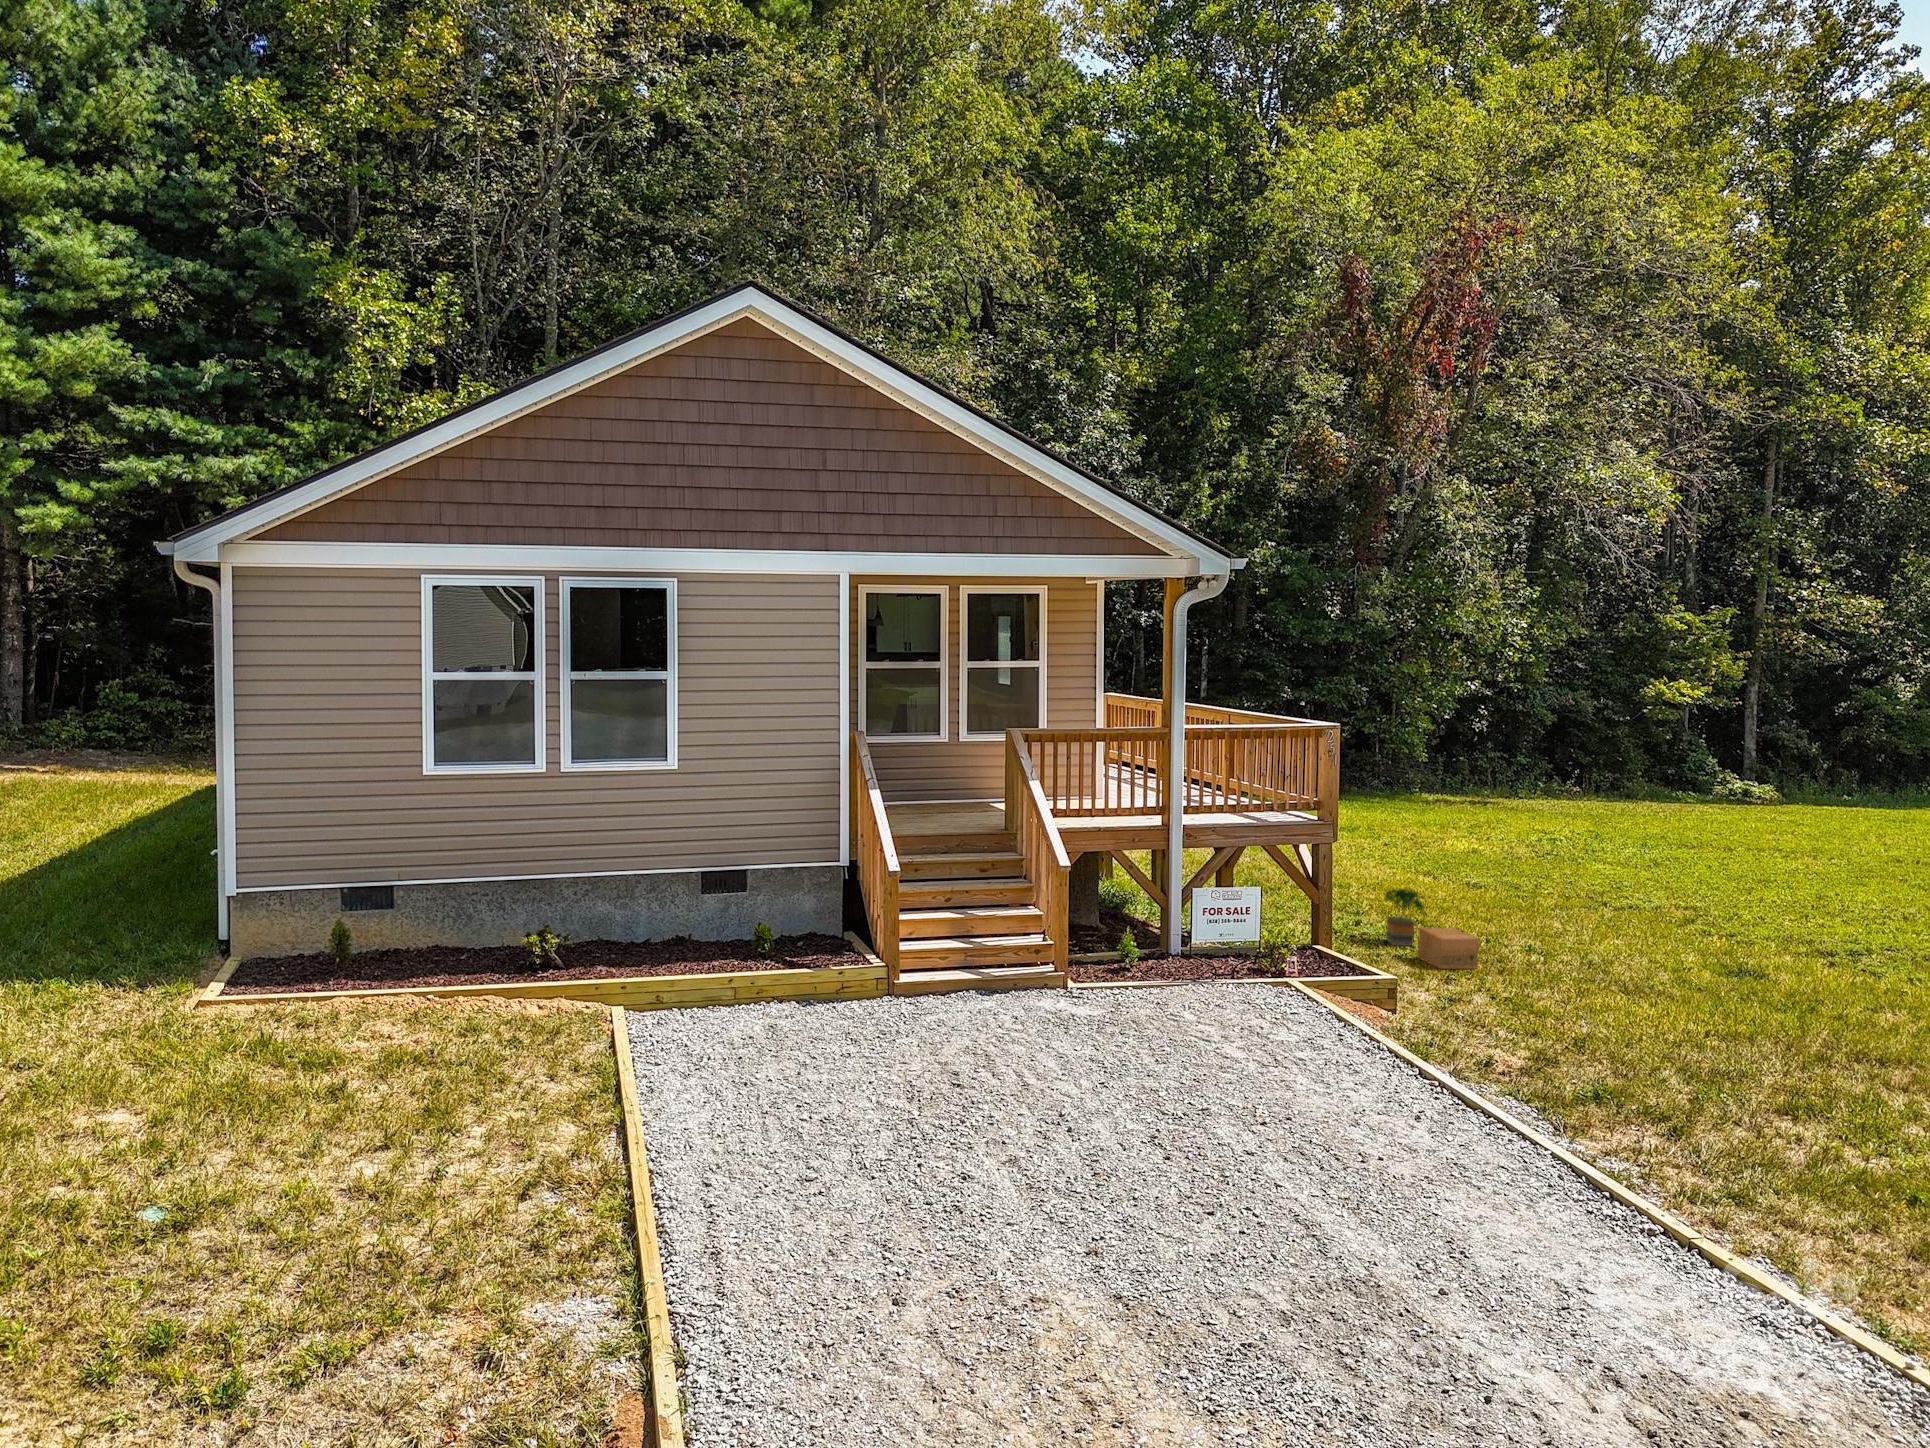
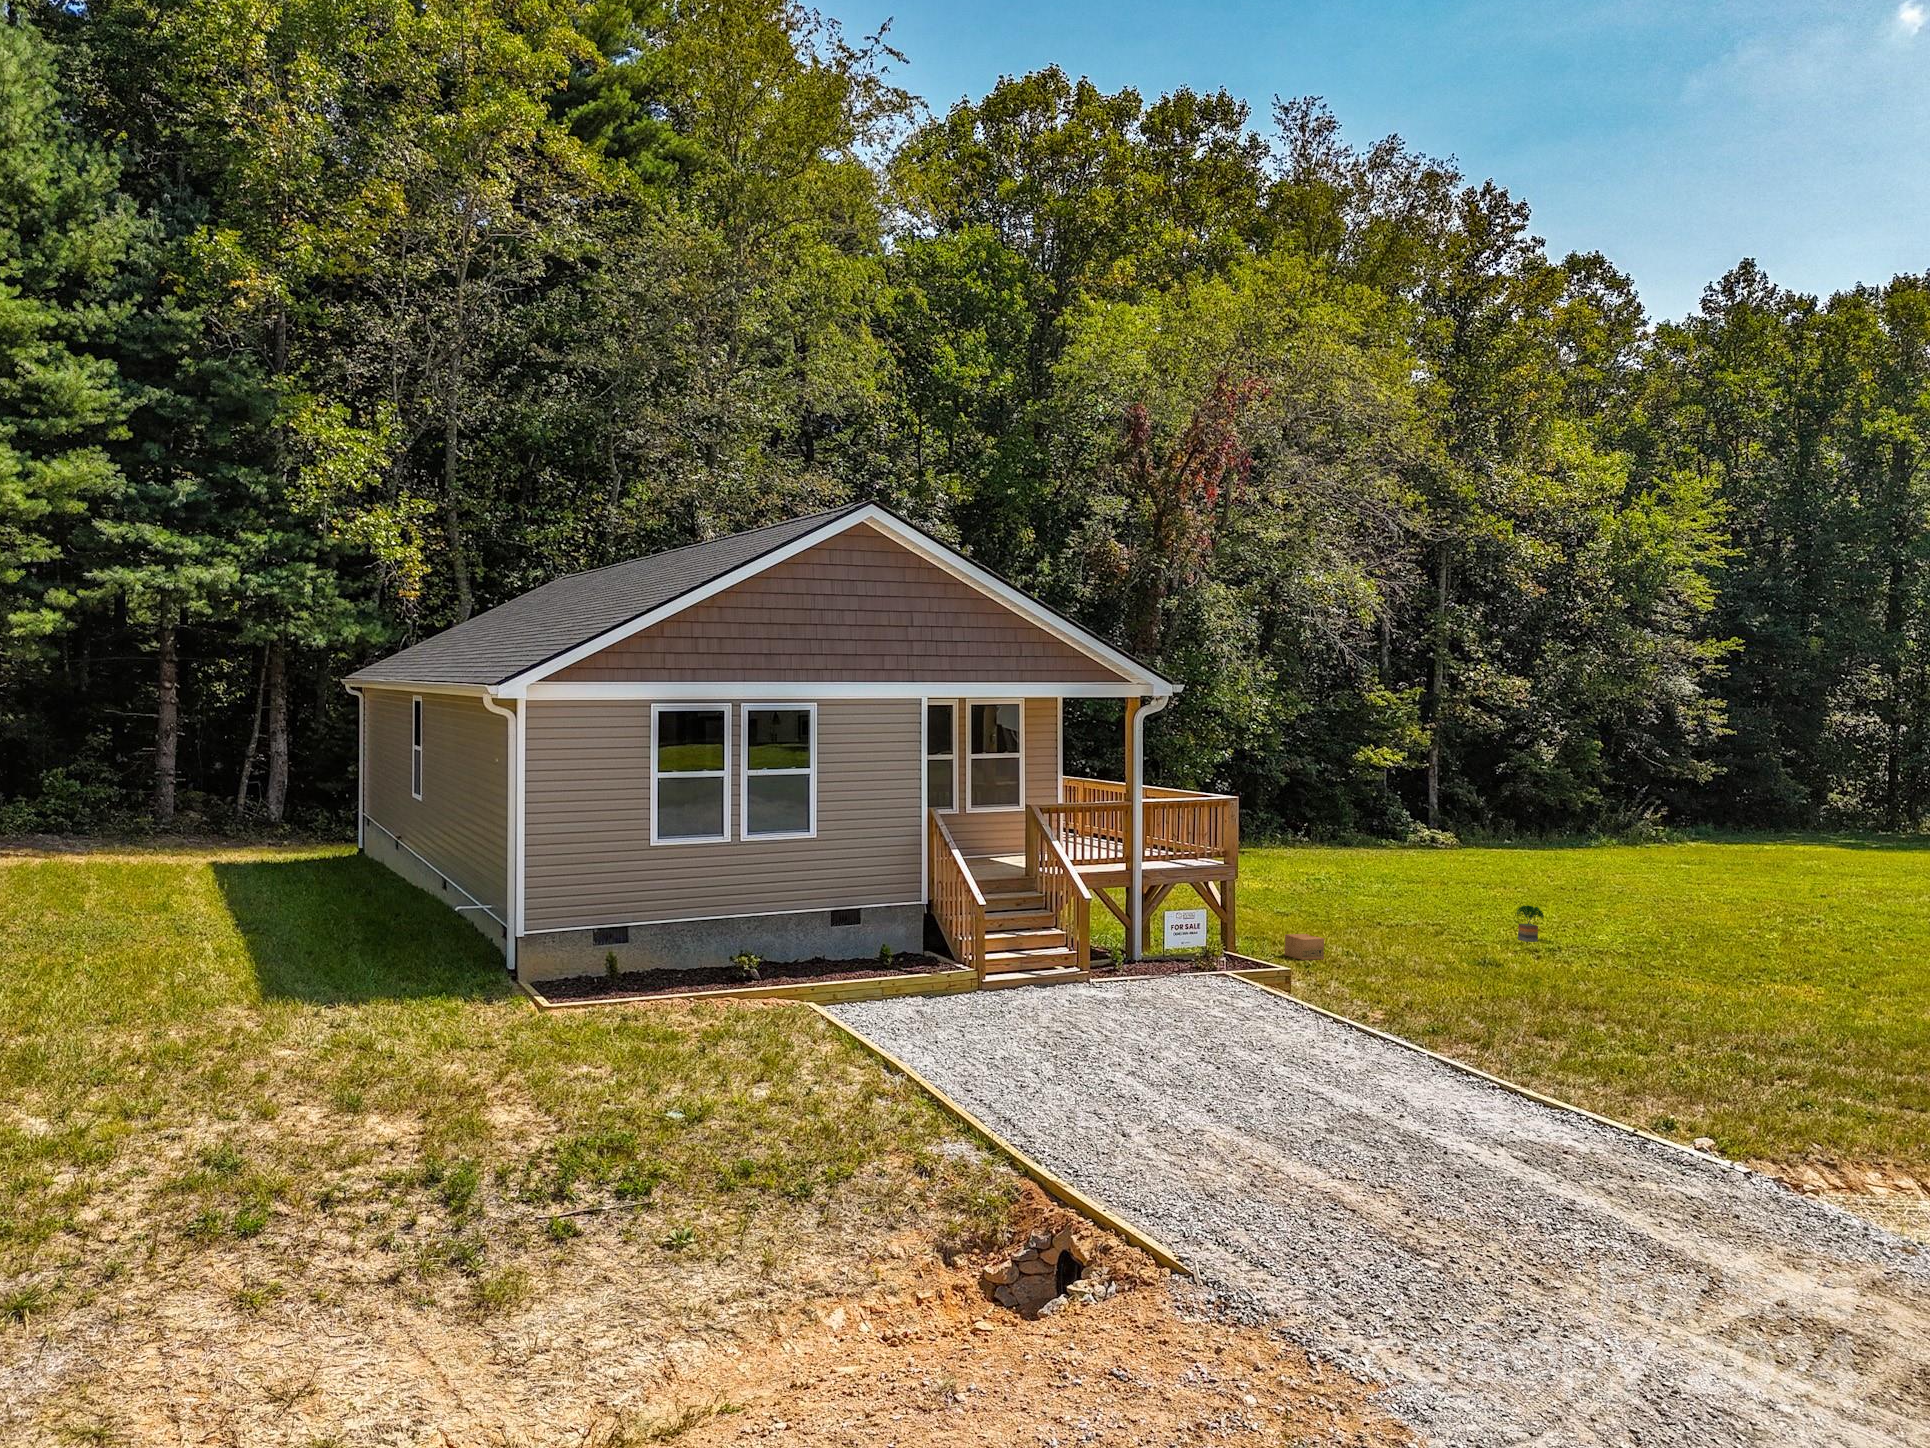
potted tree: present [1384,889,1425,946] -> present [1517,905,1544,942]

